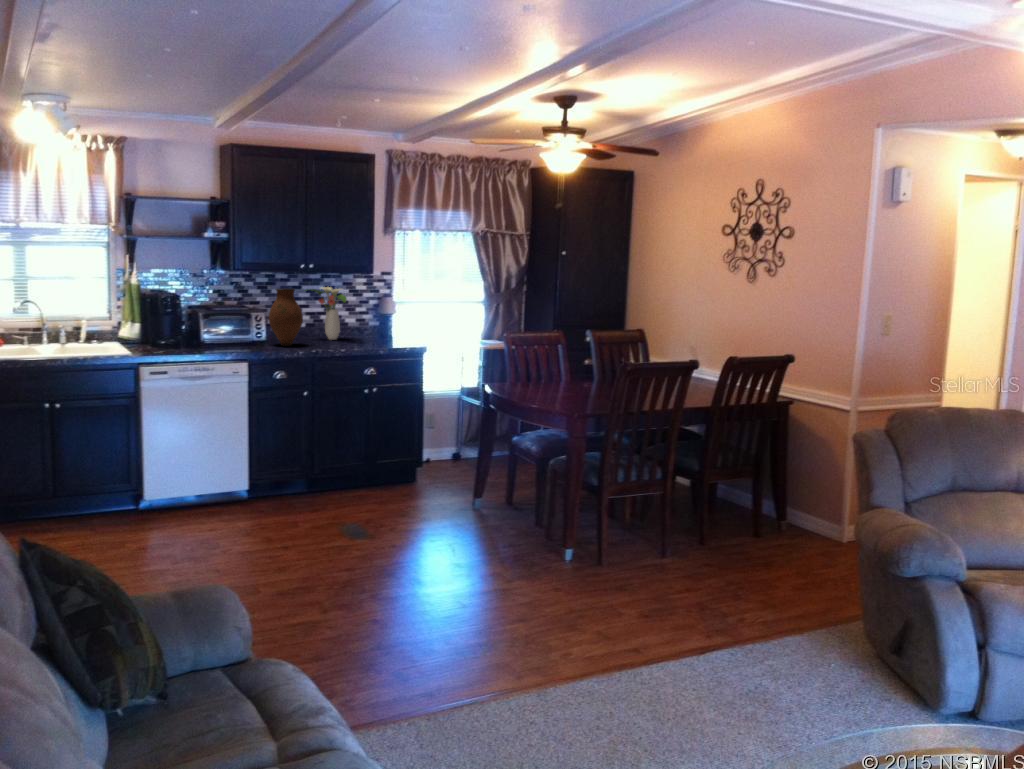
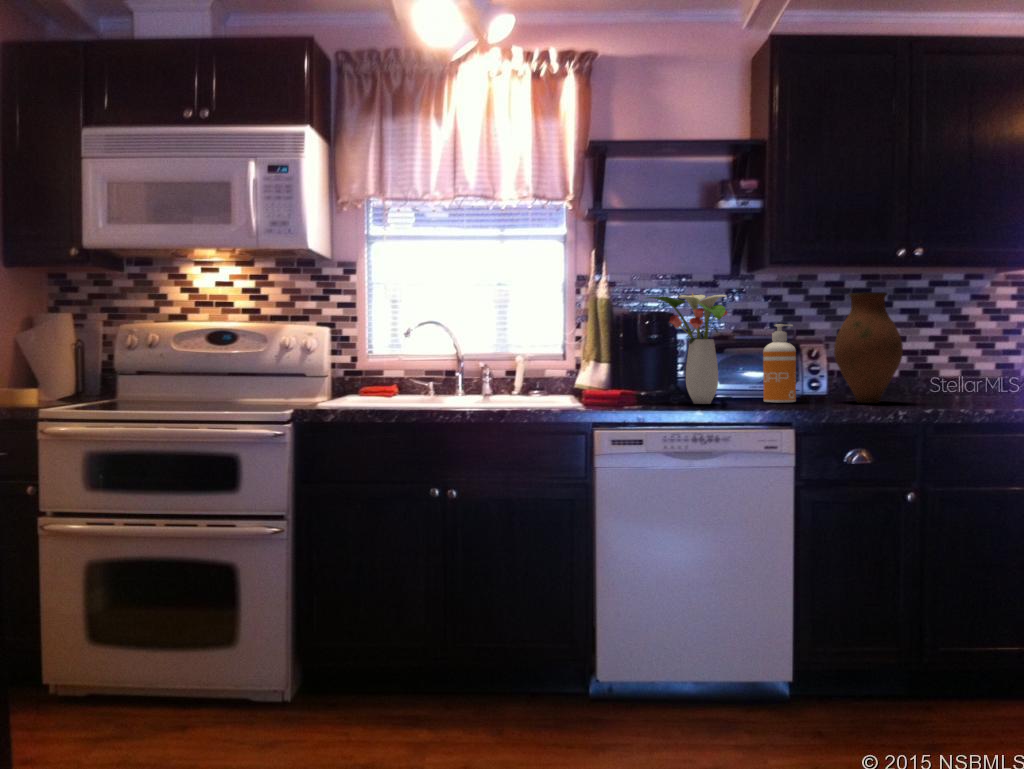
flower arrangement: present [313,287,346,340] -> present [648,293,728,404]
soap dispenser: none [231,305,249,347] -> present [763,324,796,402]

